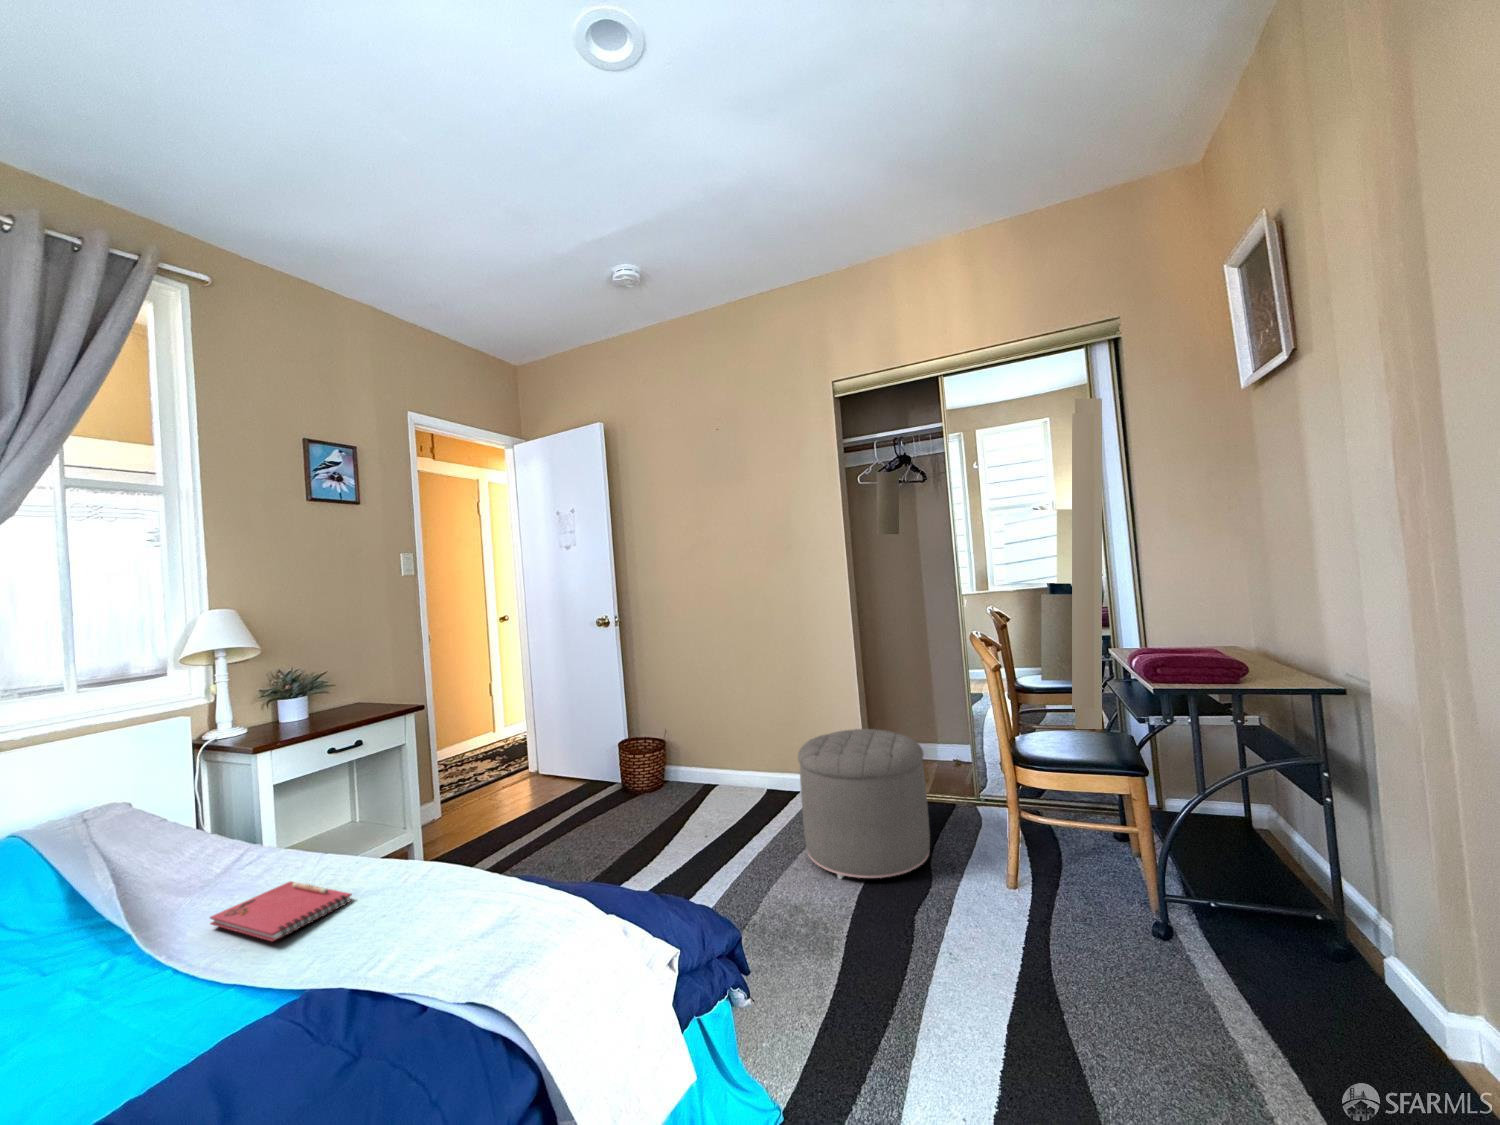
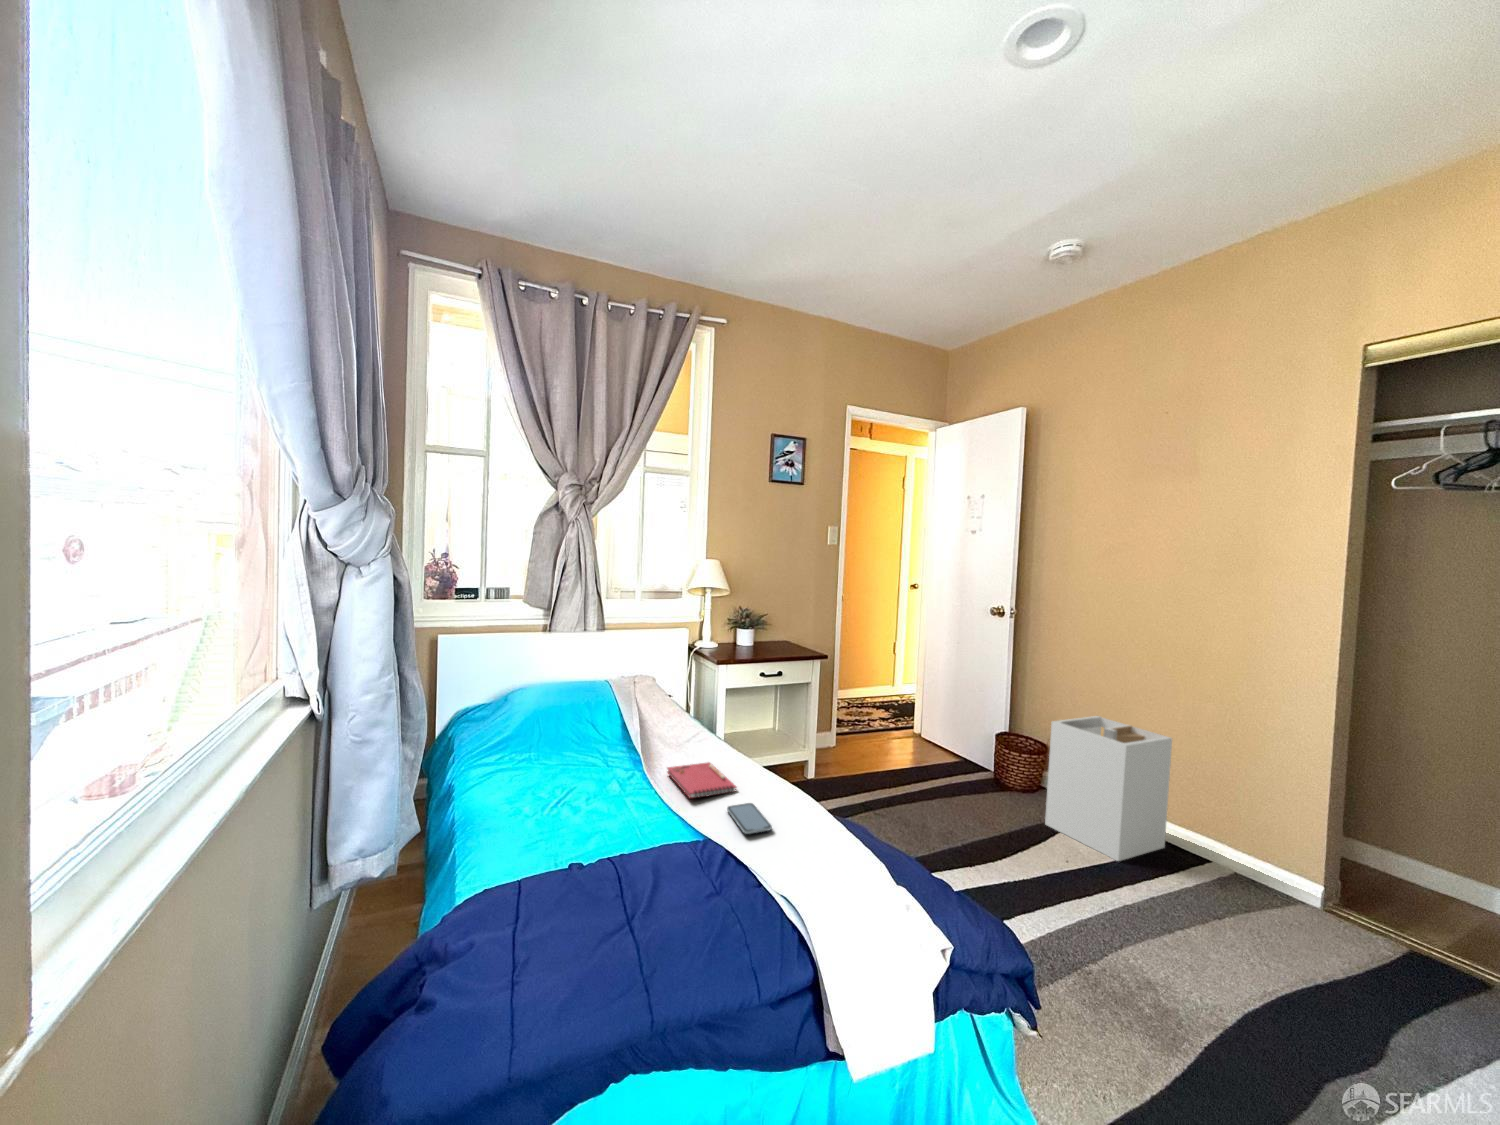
laundry hamper: none [672,699,770,820] -> present [1045,716,1172,861]
ottoman: present [798,729,930,879] -> none [1187,806,1413,1032]
smartphone: none [346,904,429,946] -> present [727,803,772,834]

